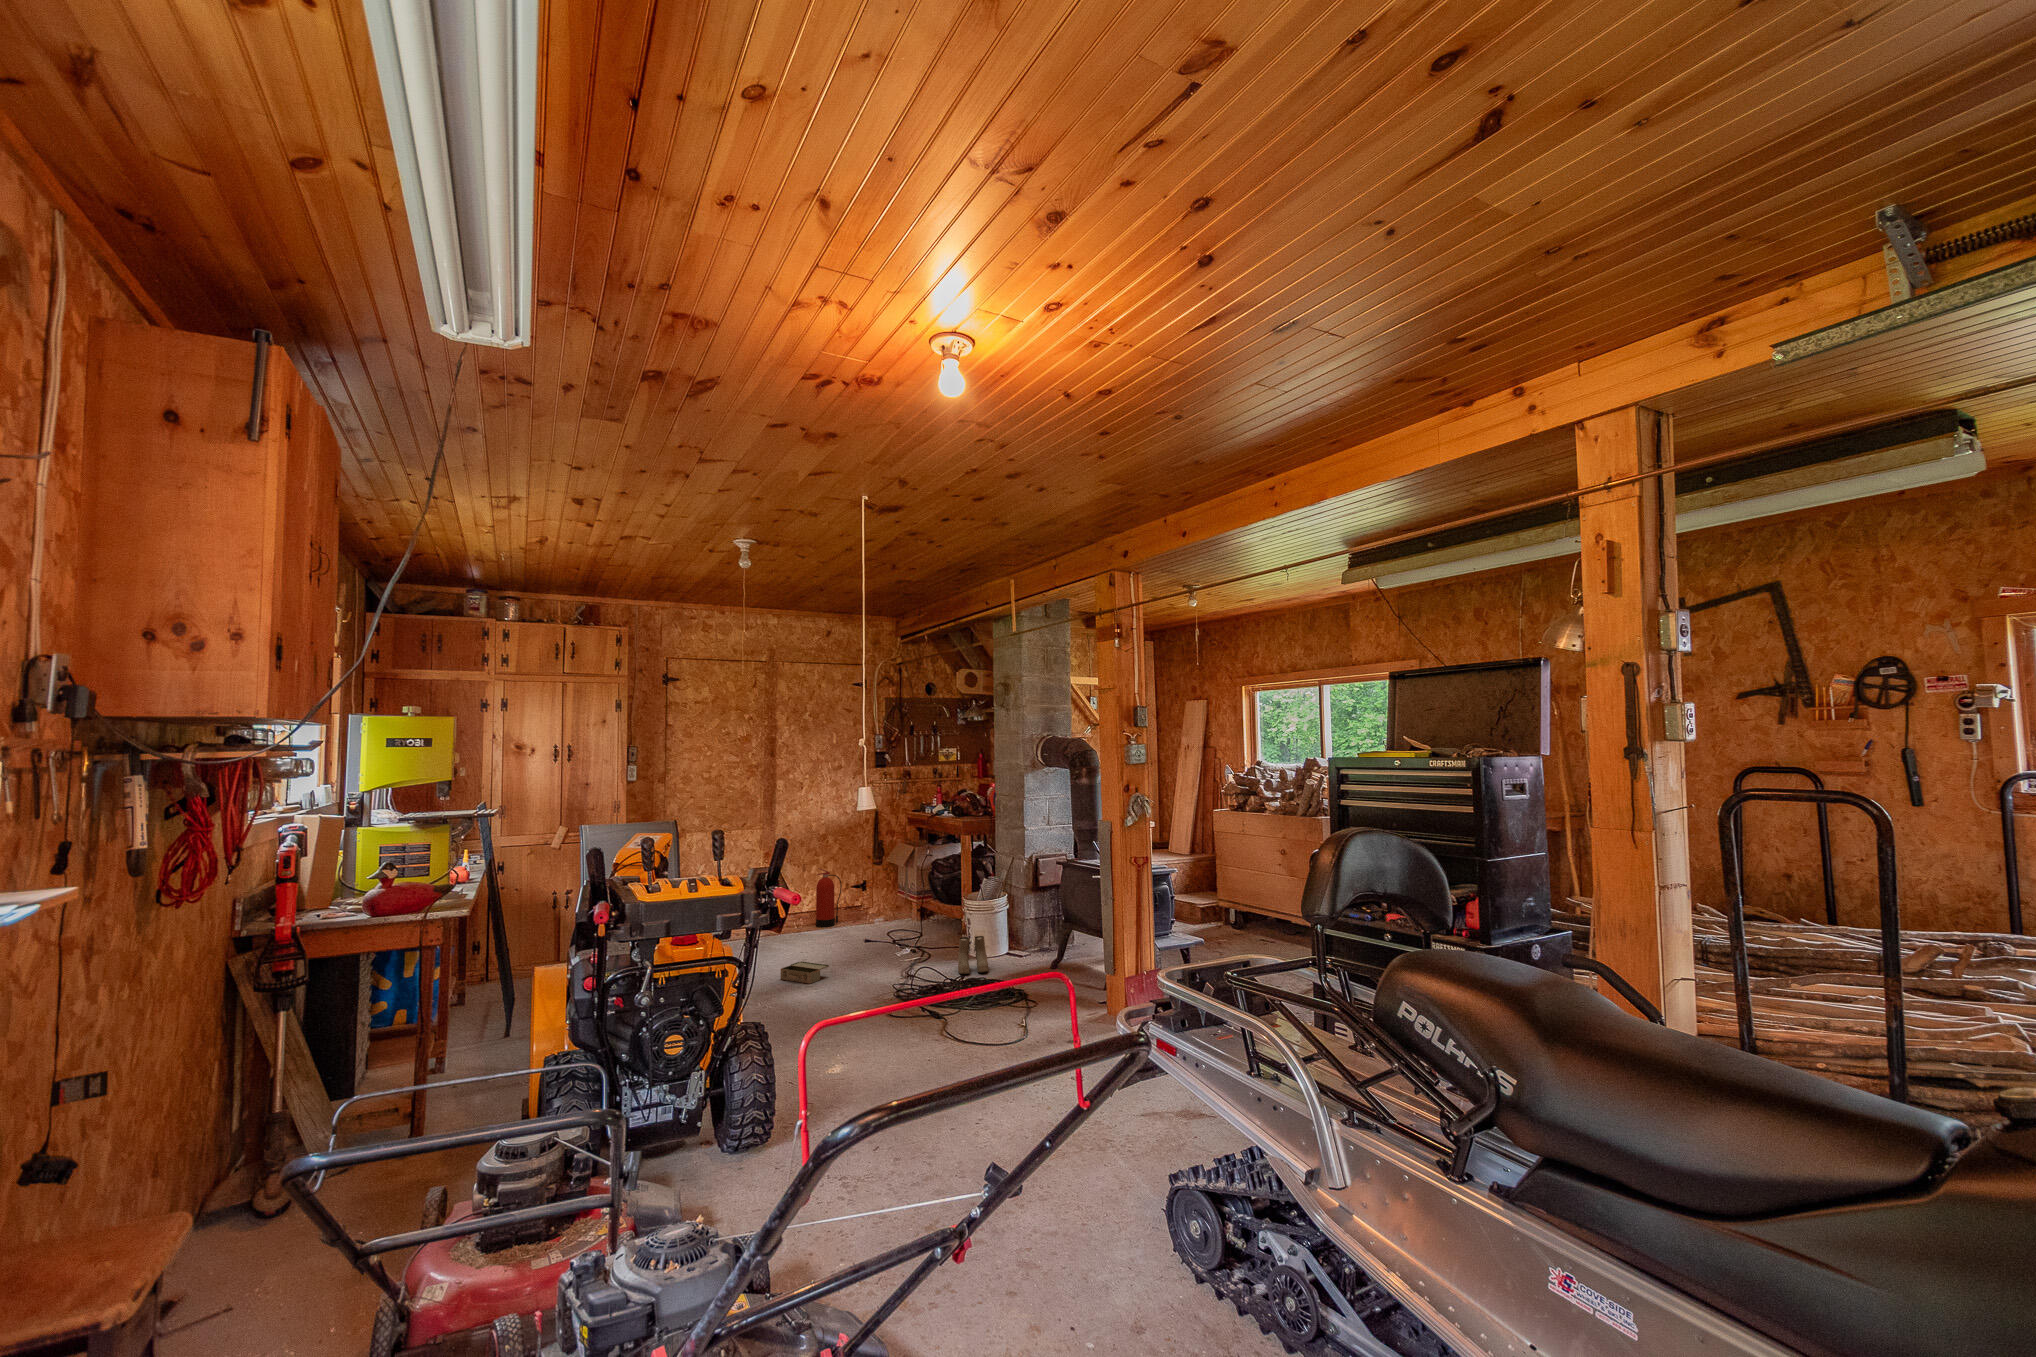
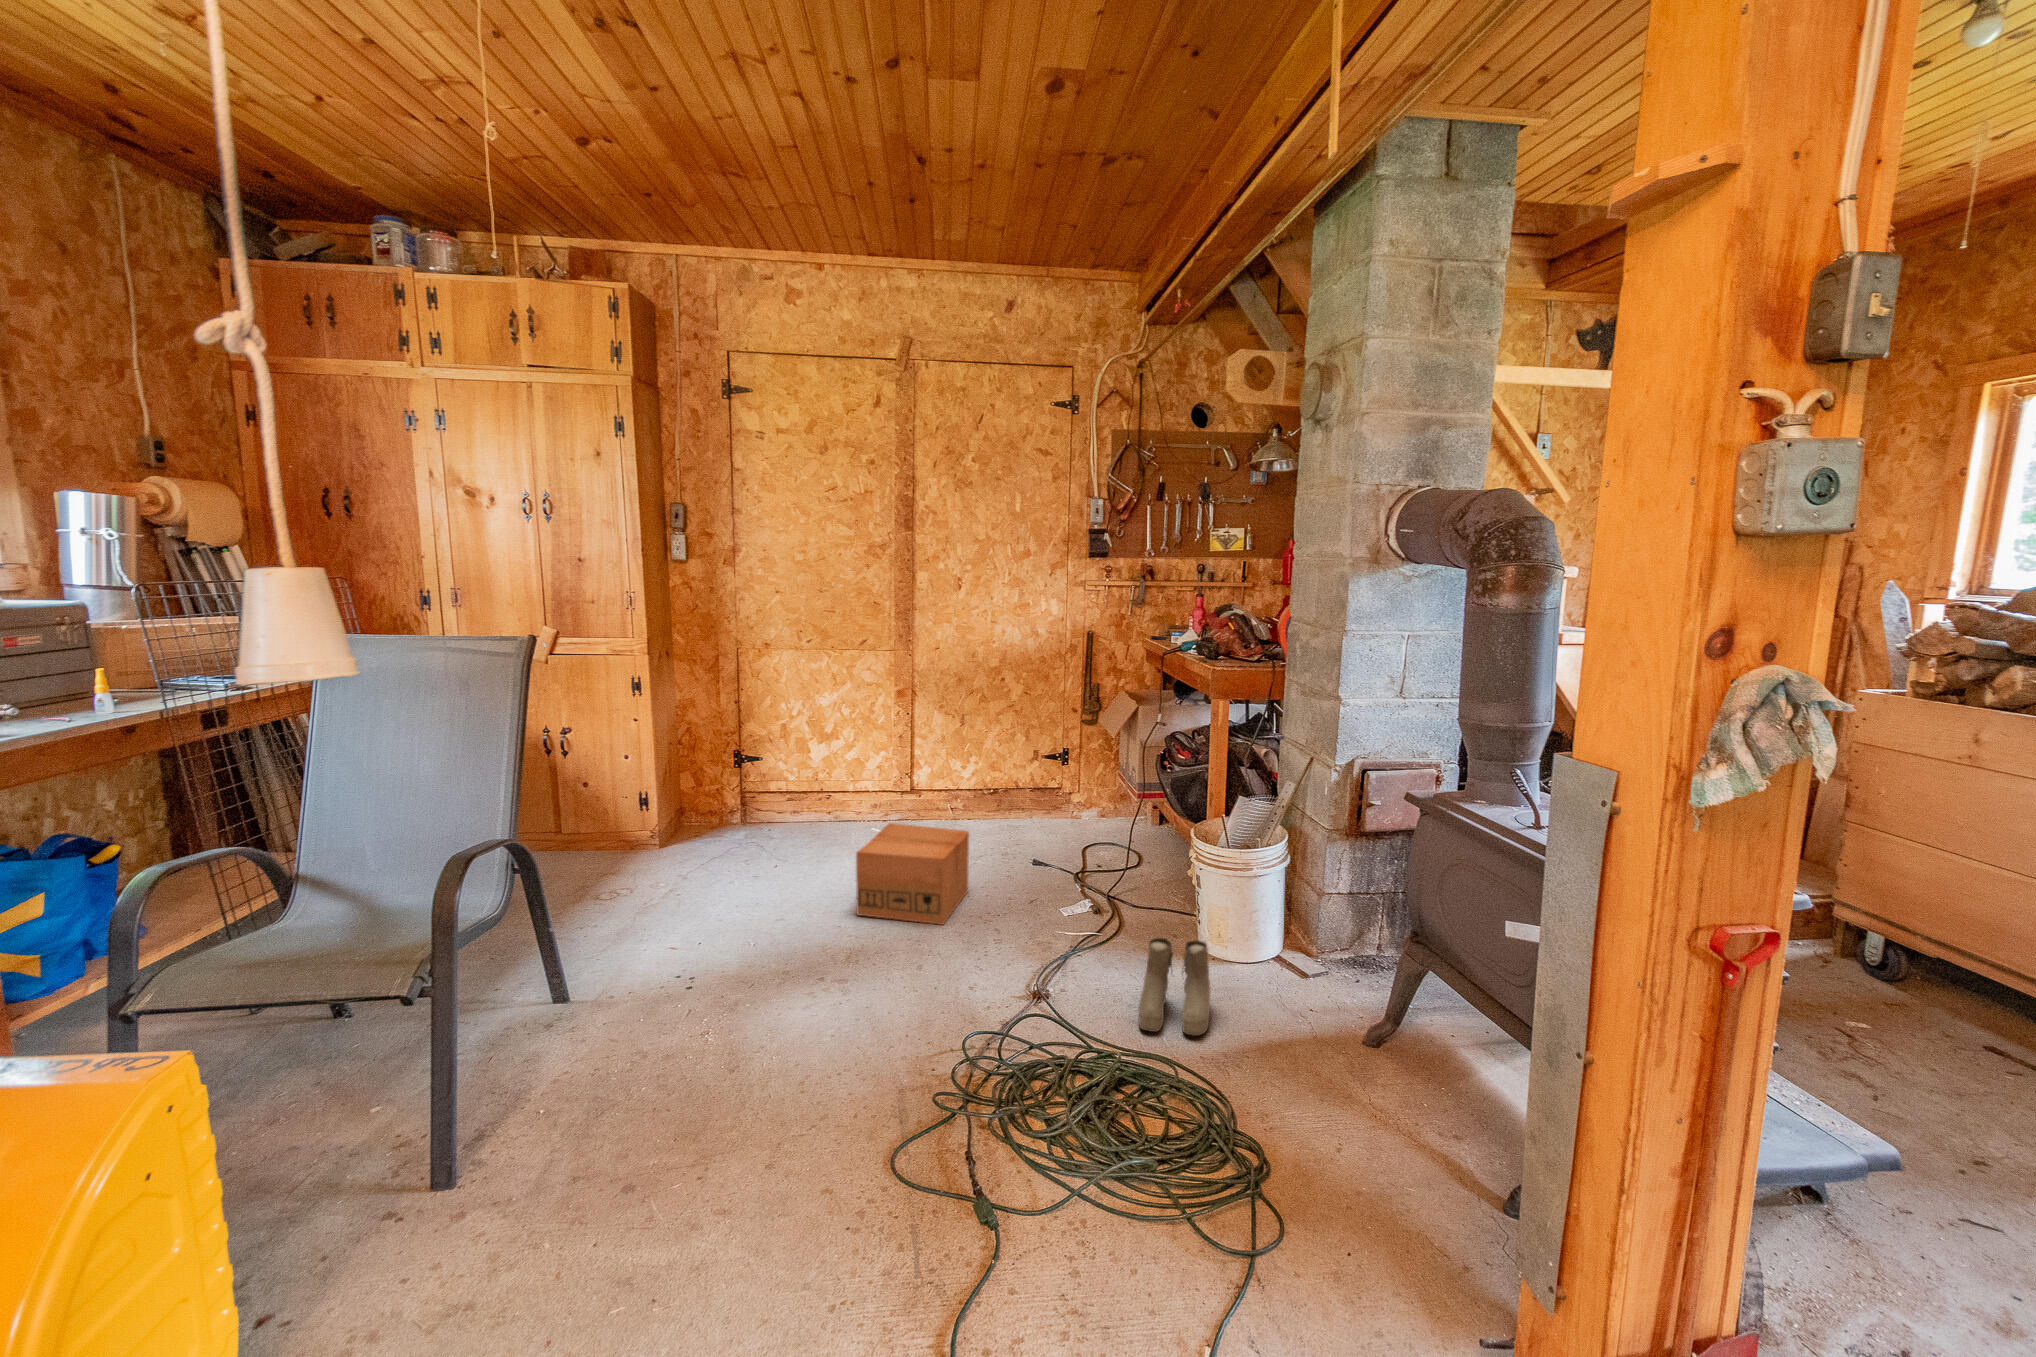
fire extinguisher: present [816,868,842,927] -> none [975,721,1019,819]
cardboard box: none [796,918,845,965] -> present [856,823,969,925]
toolbox: present [780,961,829,984] -> none [796,919,882,982]

